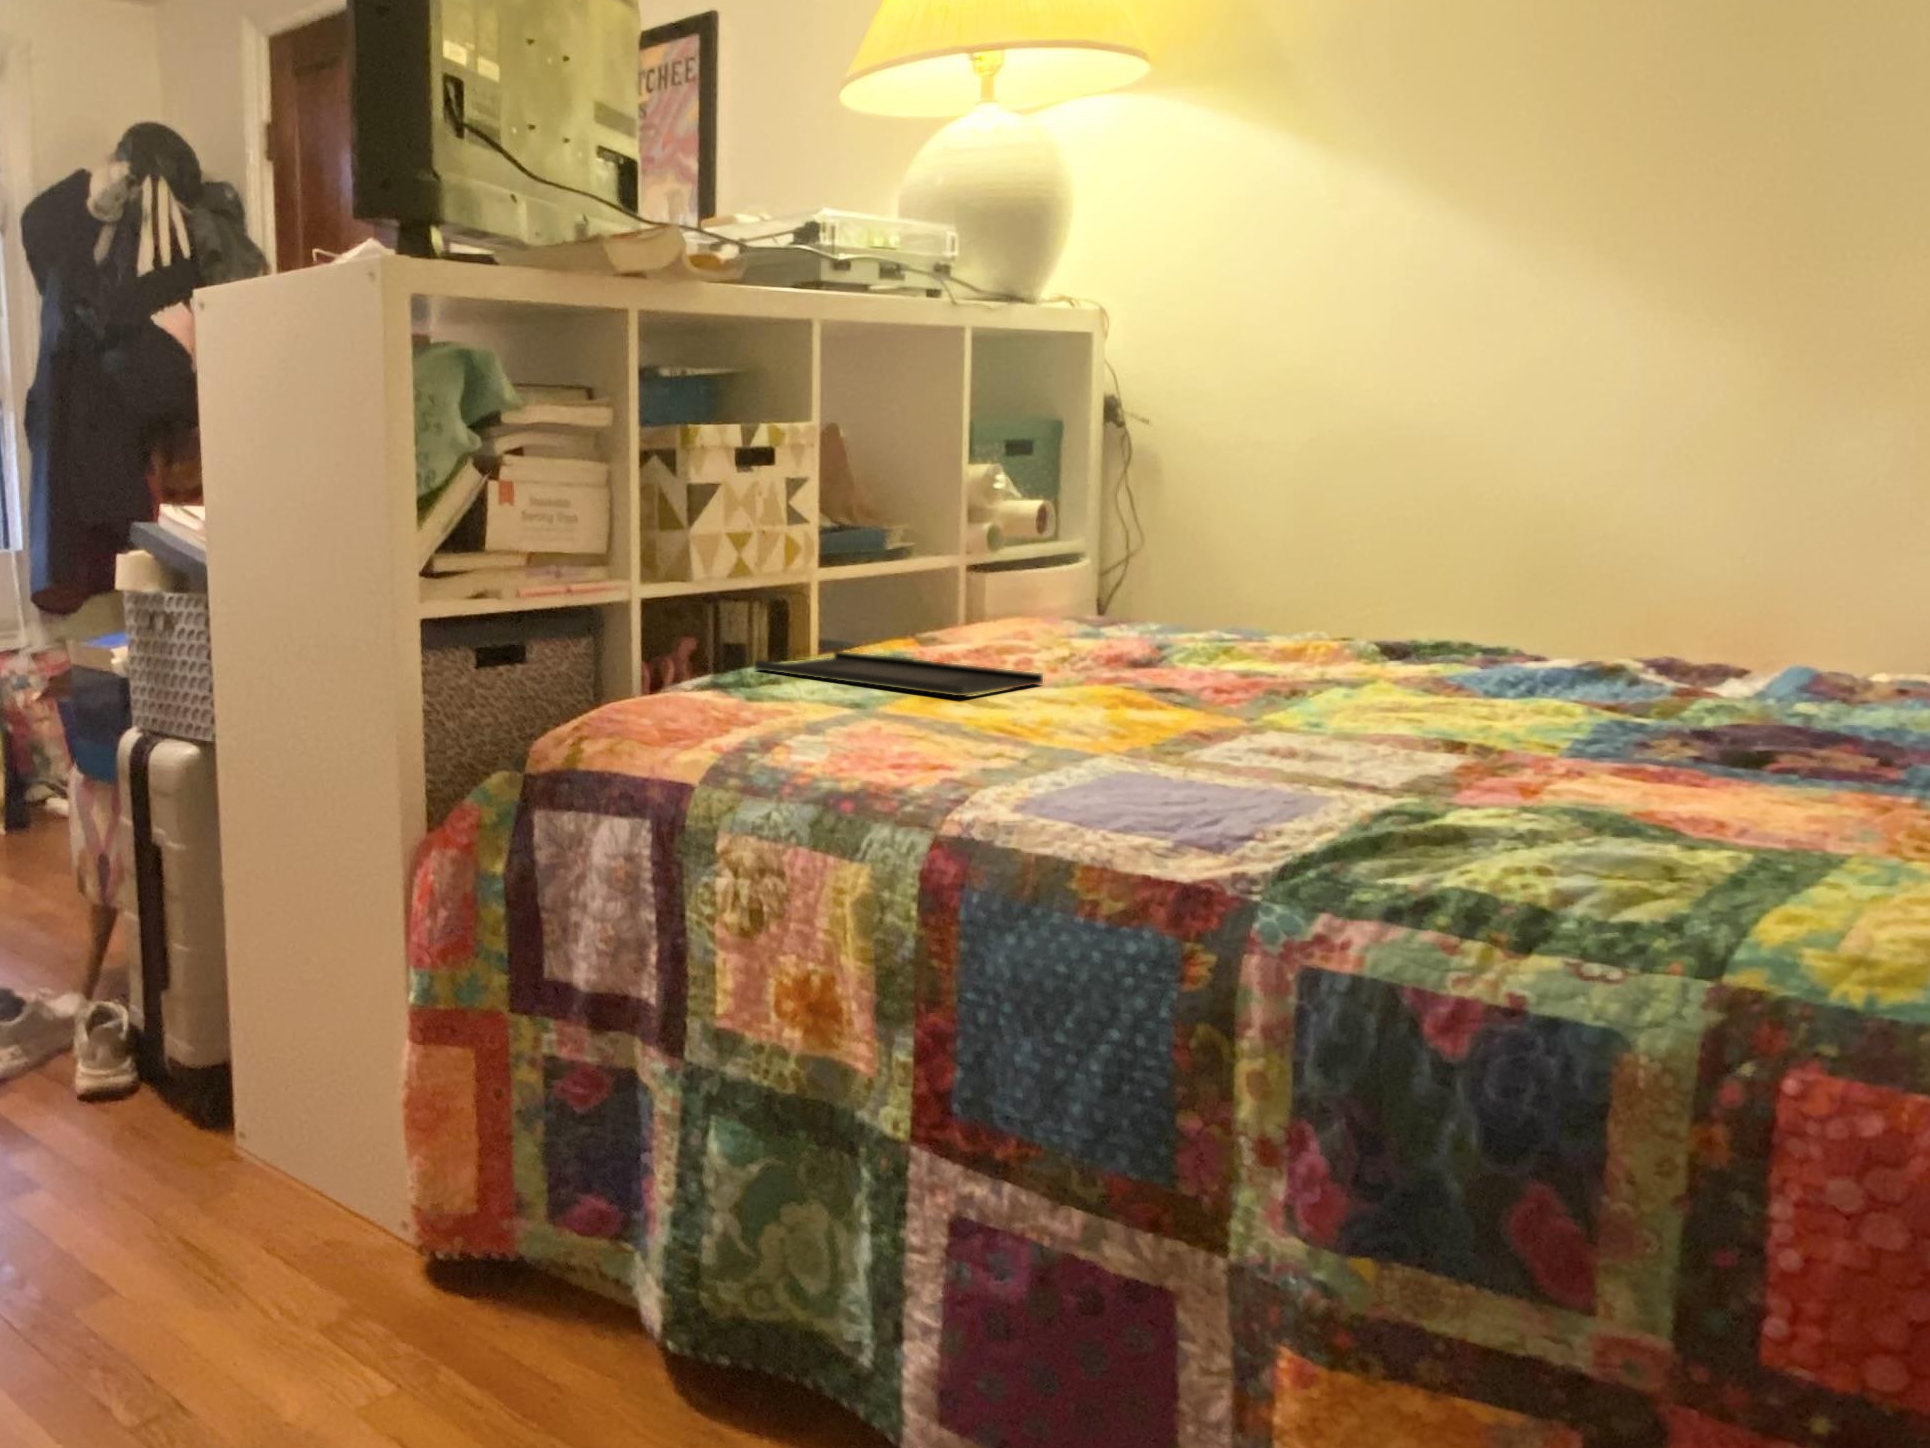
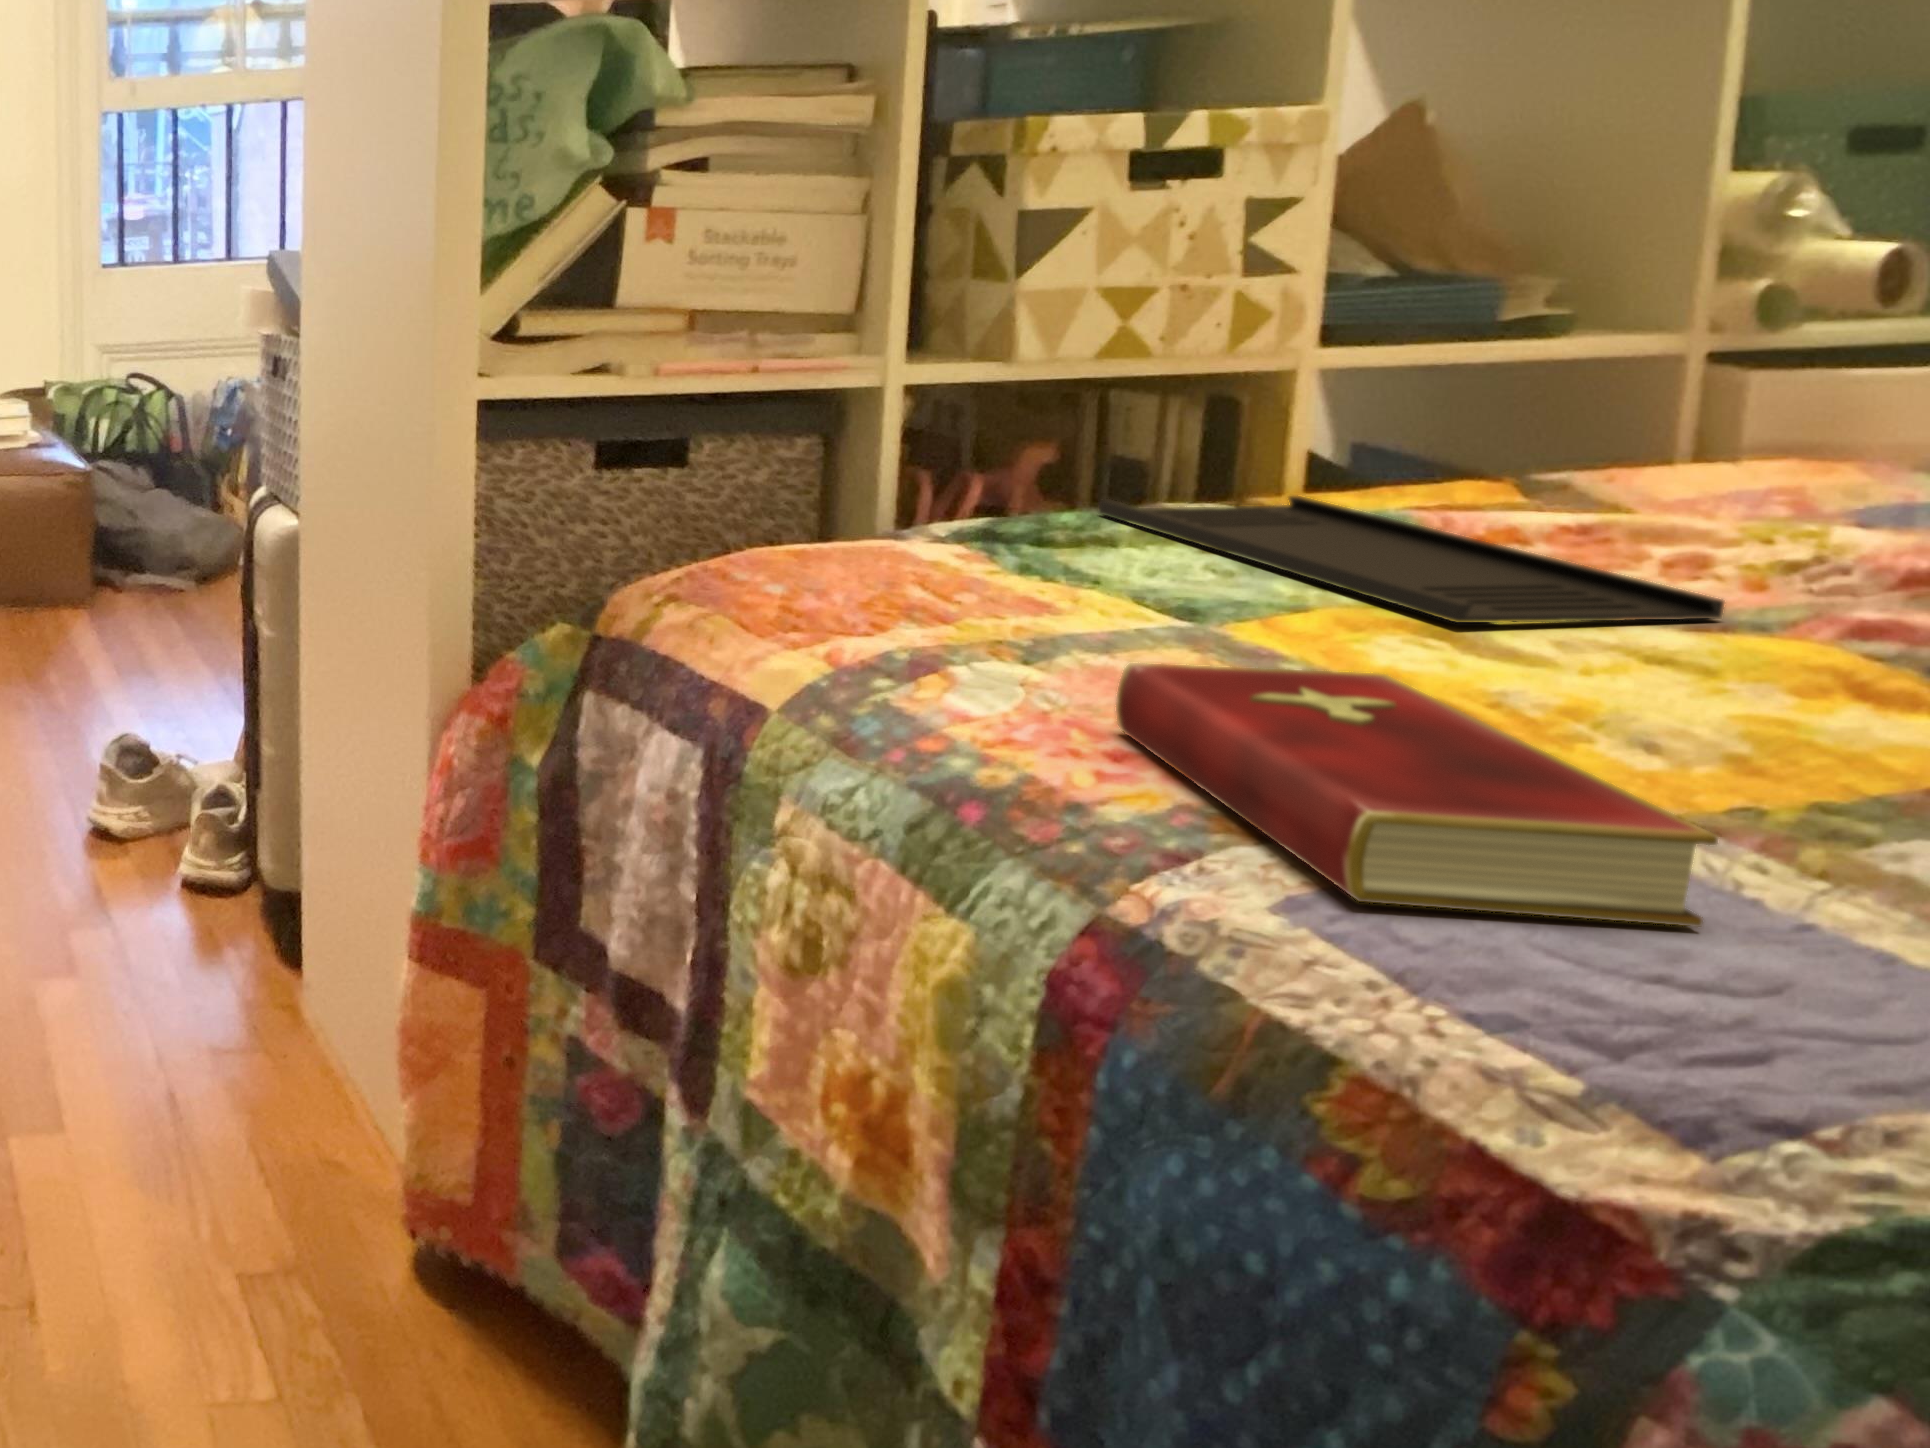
hardcover book: none [882,708,1149,797] -> present [1116,663,1718,927]

